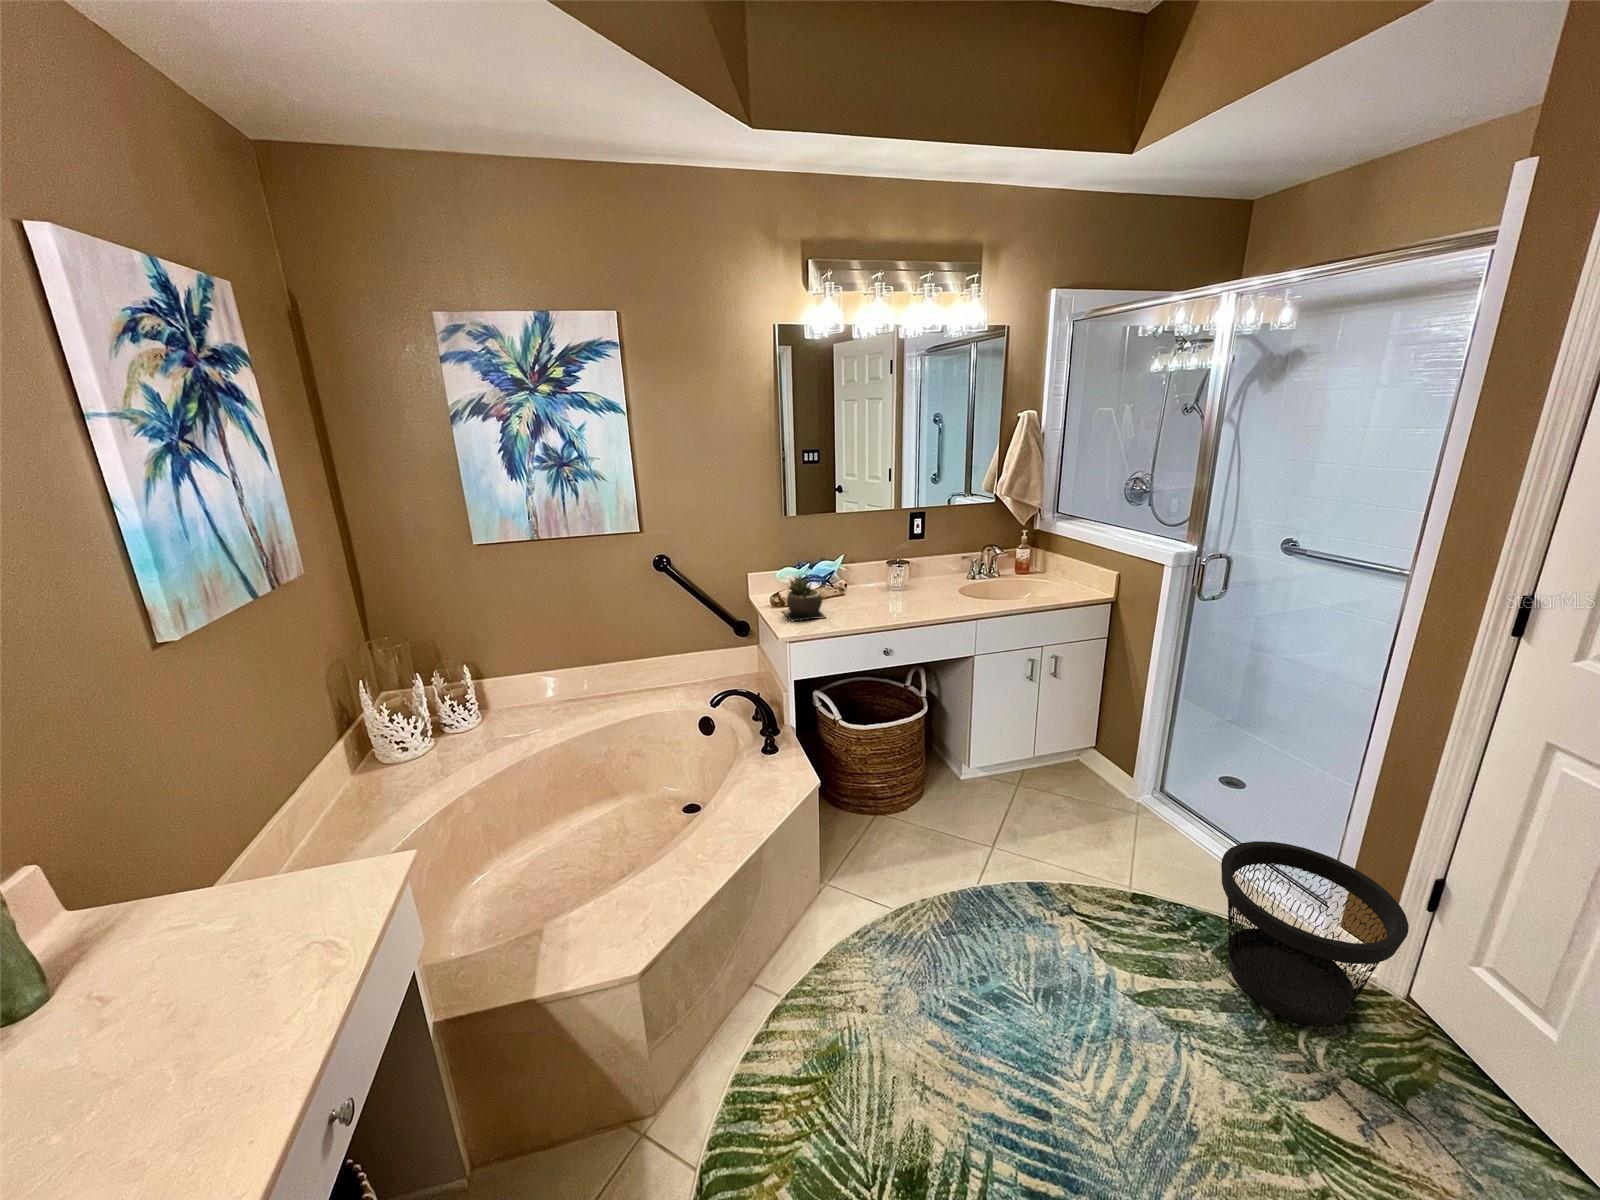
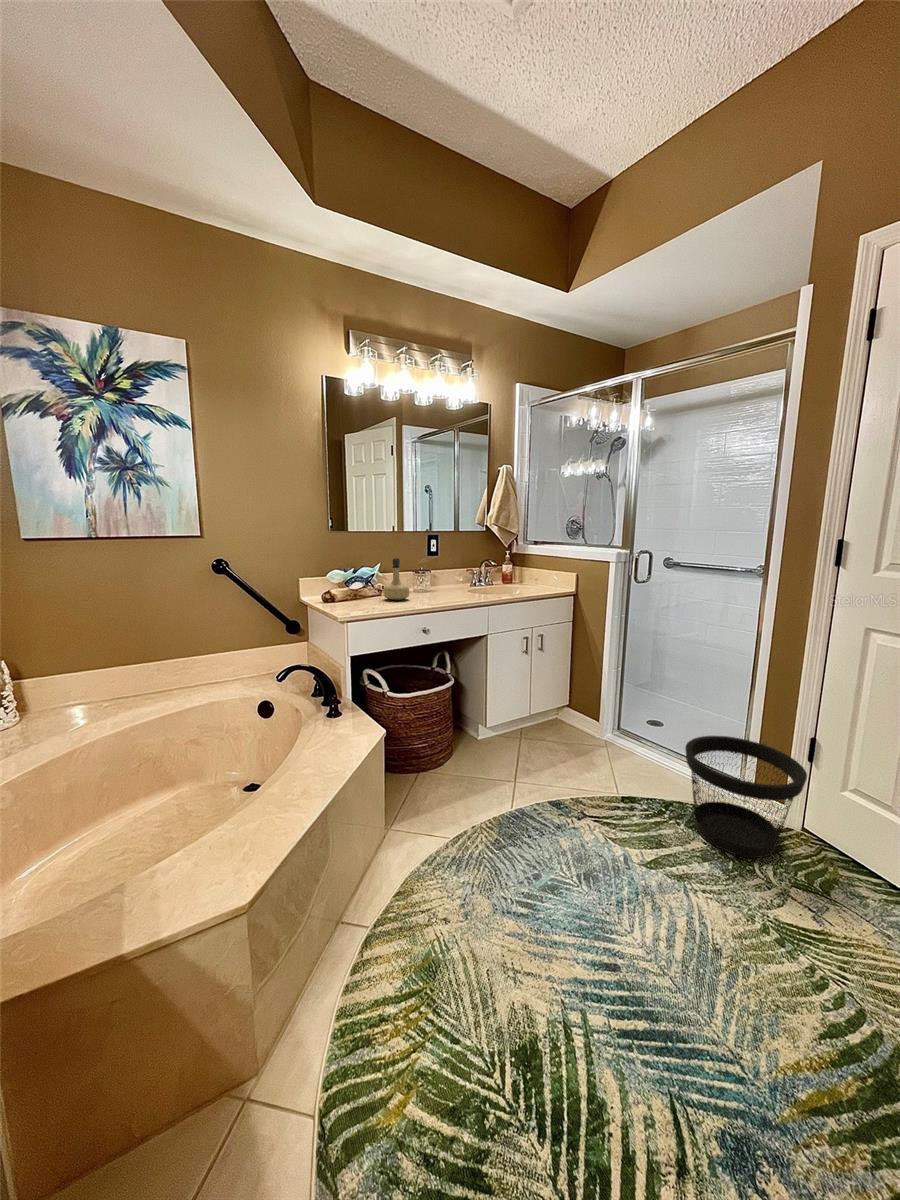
perfume bottle: none [841,554,873,607] -> present [383,557,409,600]
succulent plant: present [783,576,826,621] -> none [335,571,376,608]

